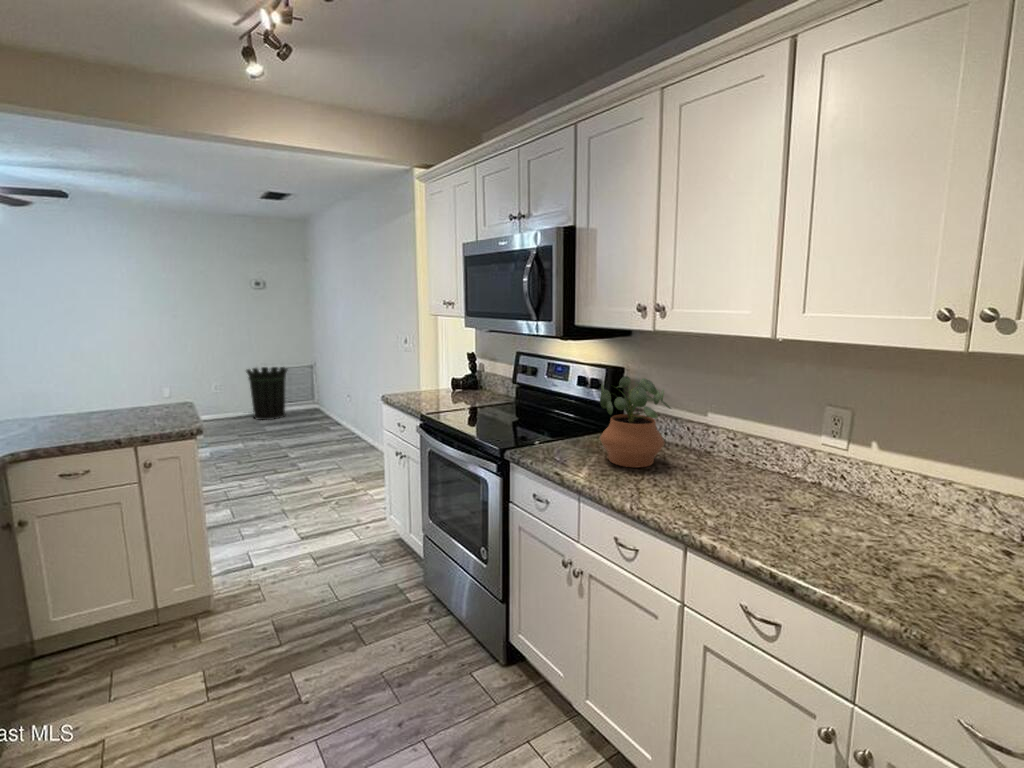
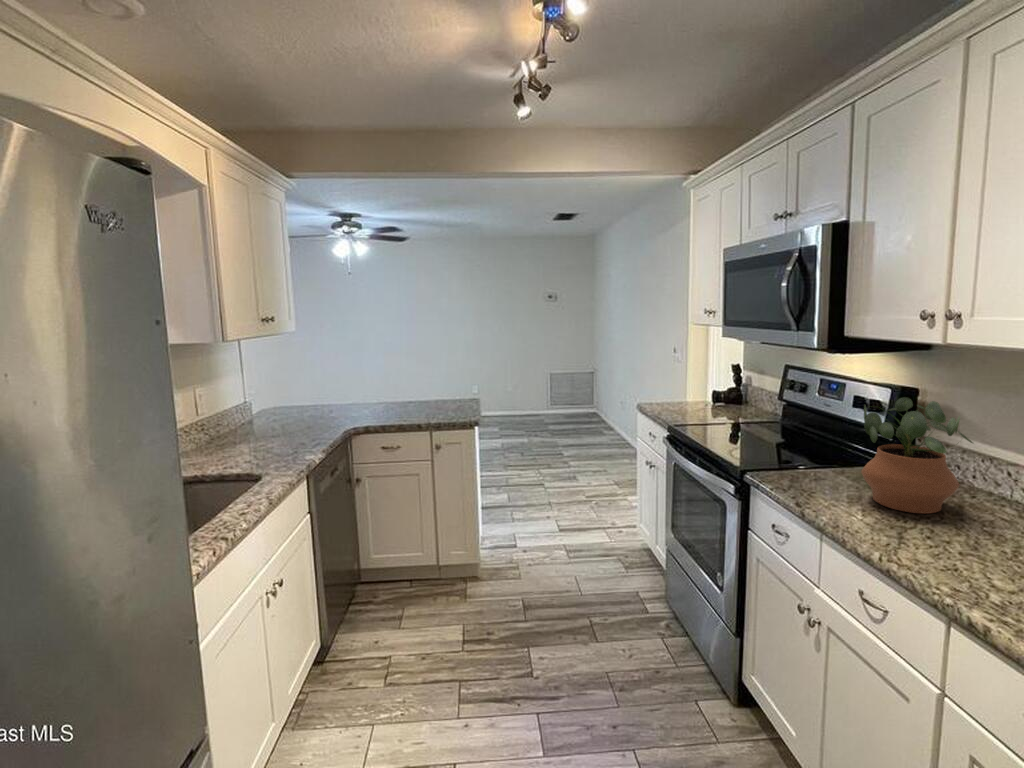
waste bin: present [246,367,287,420] -> none [535,373,570,421]

